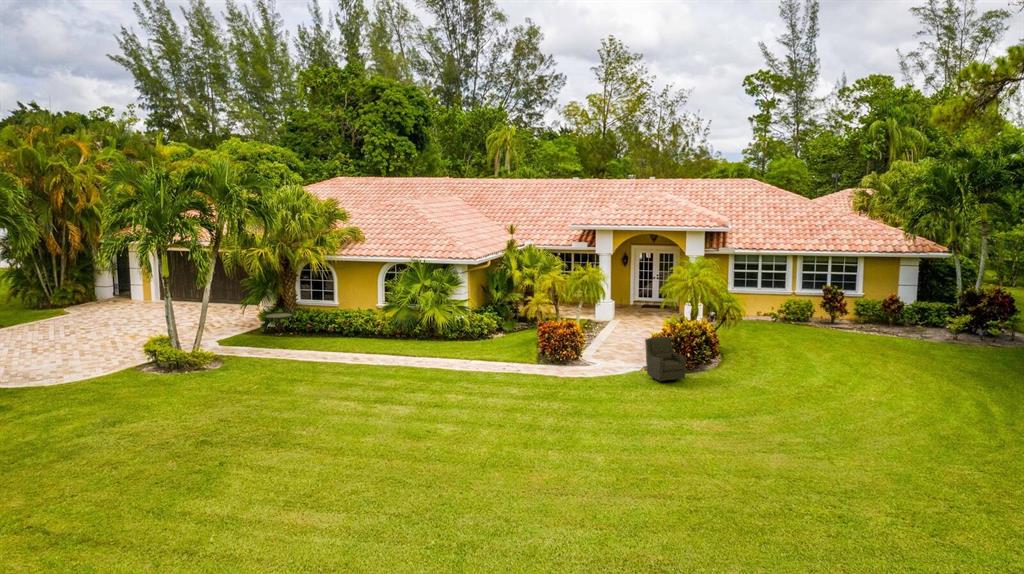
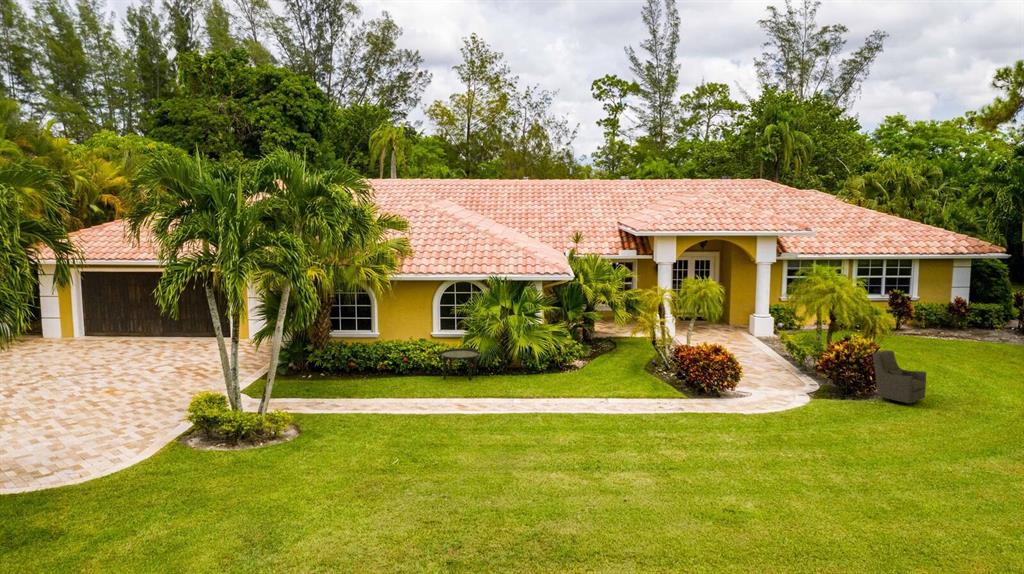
round table: present [263,312,294,334] -> present [439,348,480,380]

